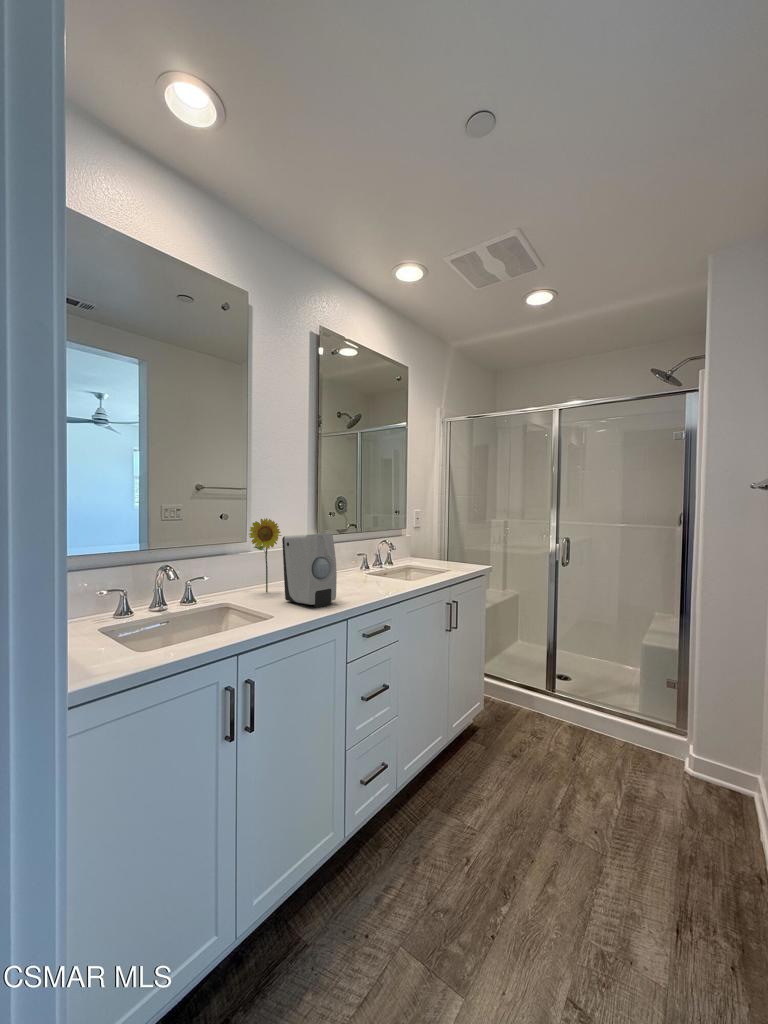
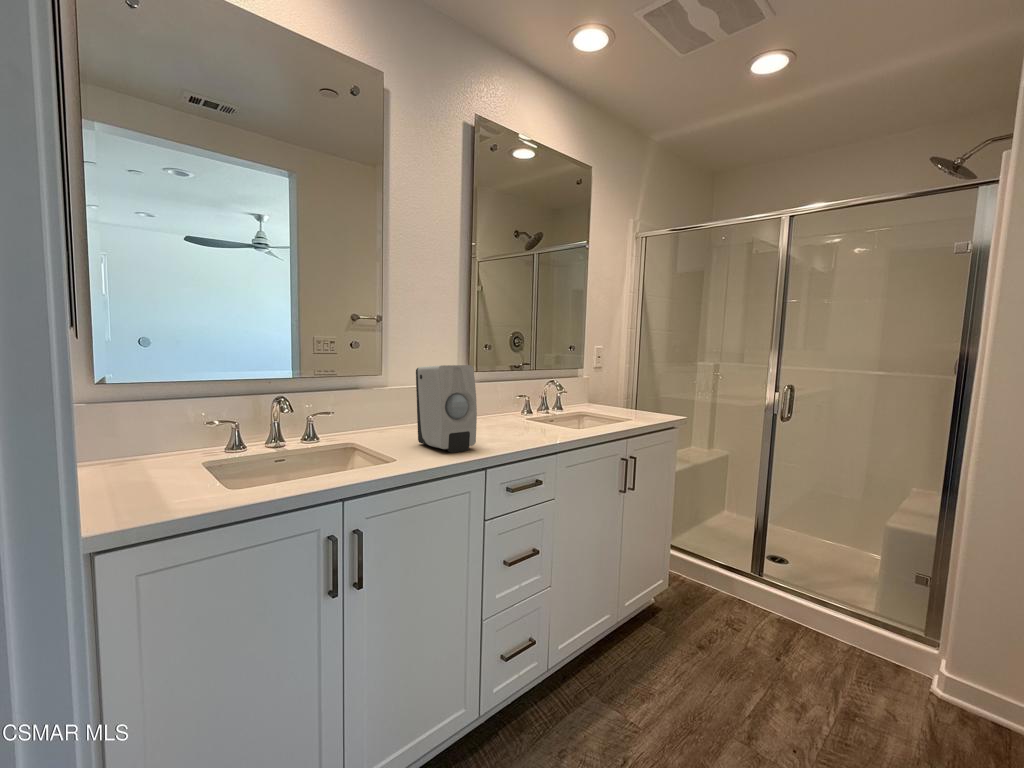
flower: present [249,518,281,592] -> none [381,346,421,433]

